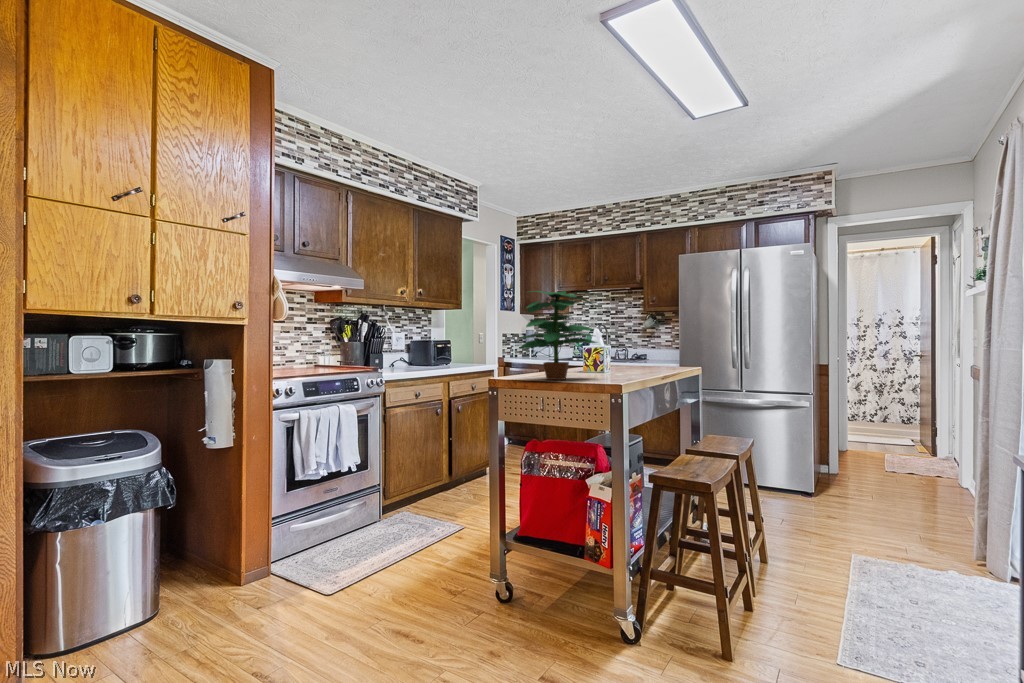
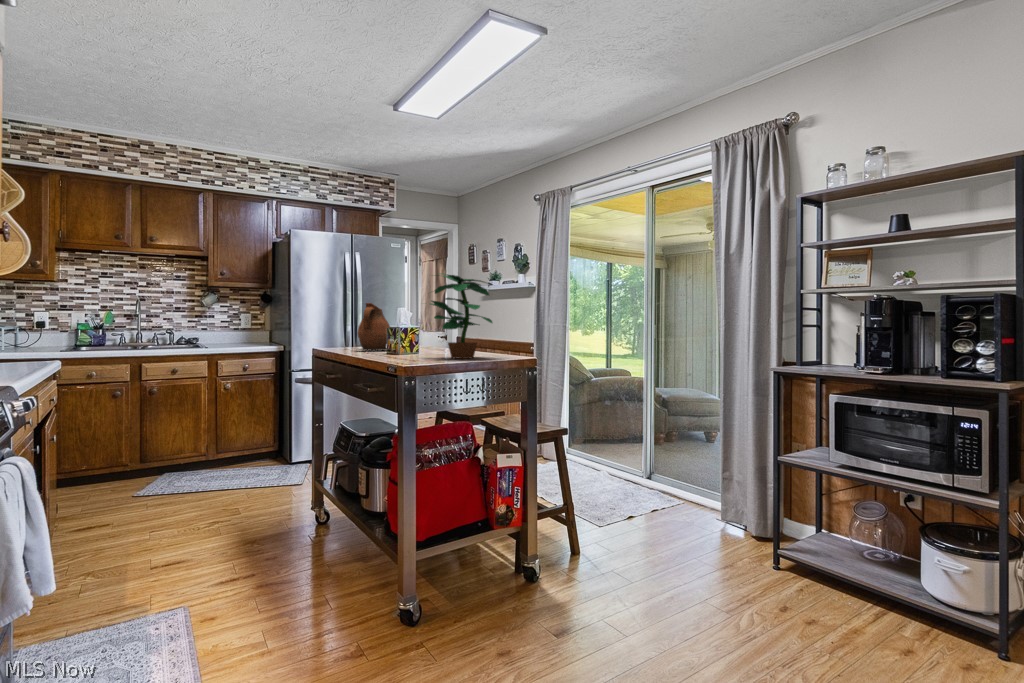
ceramic pitcher: none [624,321,667,369] -> present [357,303,392,350]

